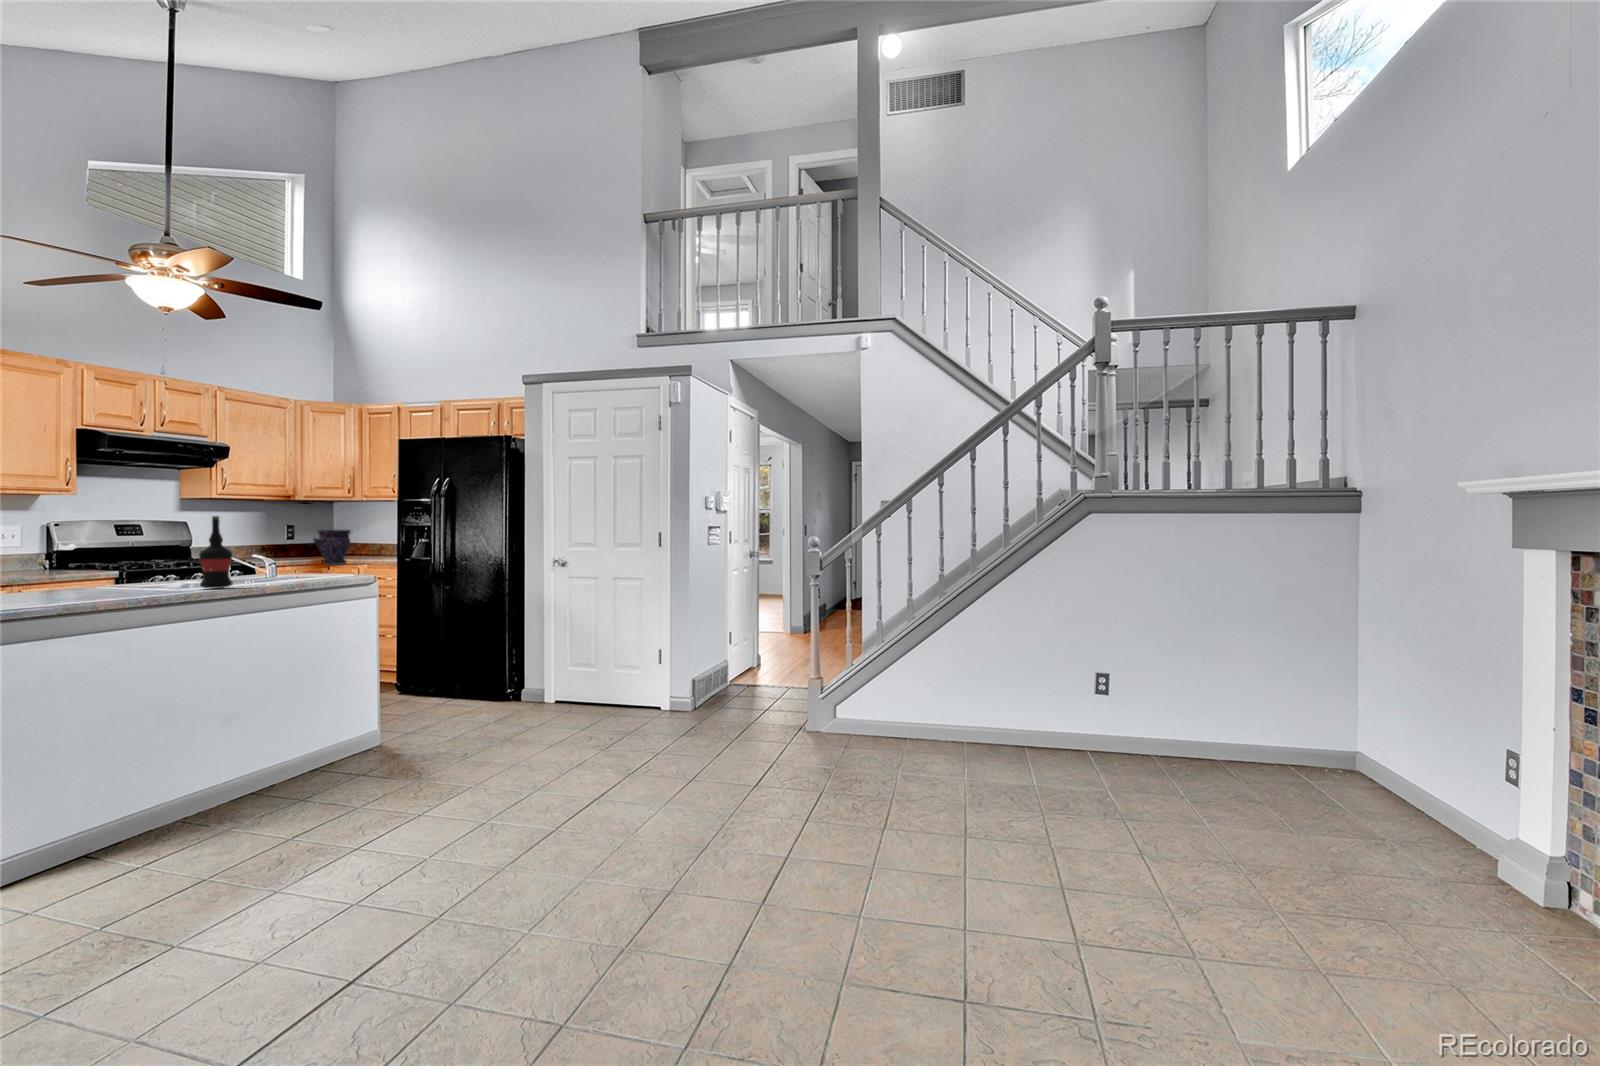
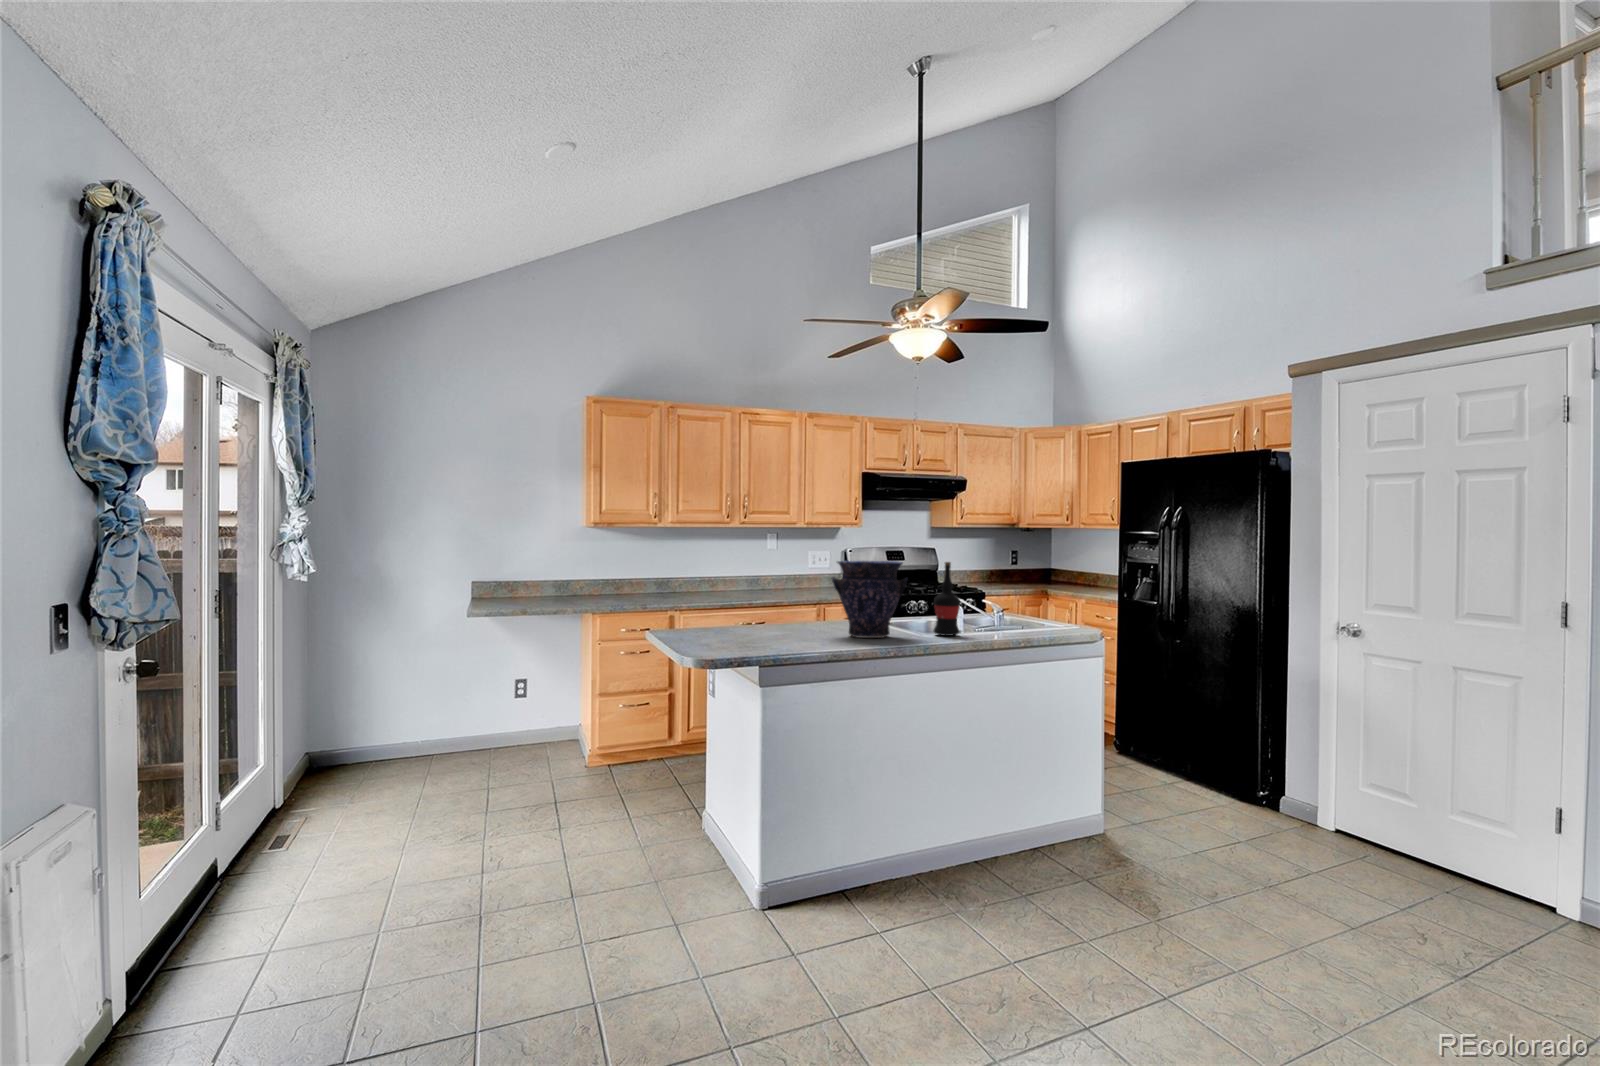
vase: present [313,530,351,565] -> present [831,561,907,638]

